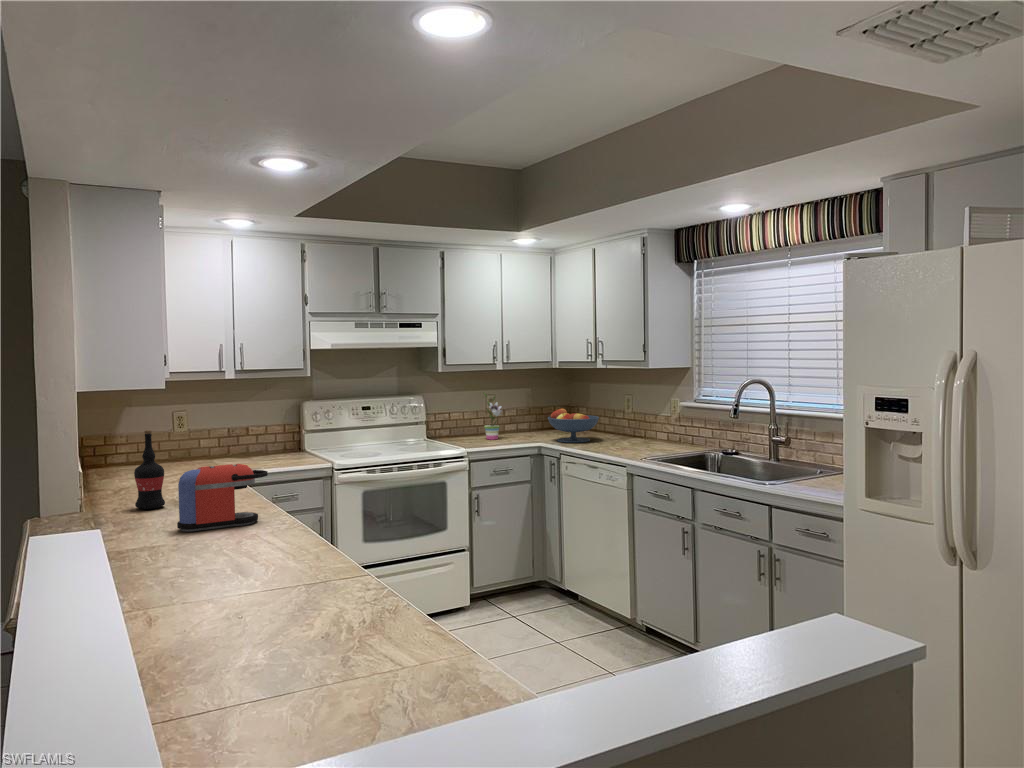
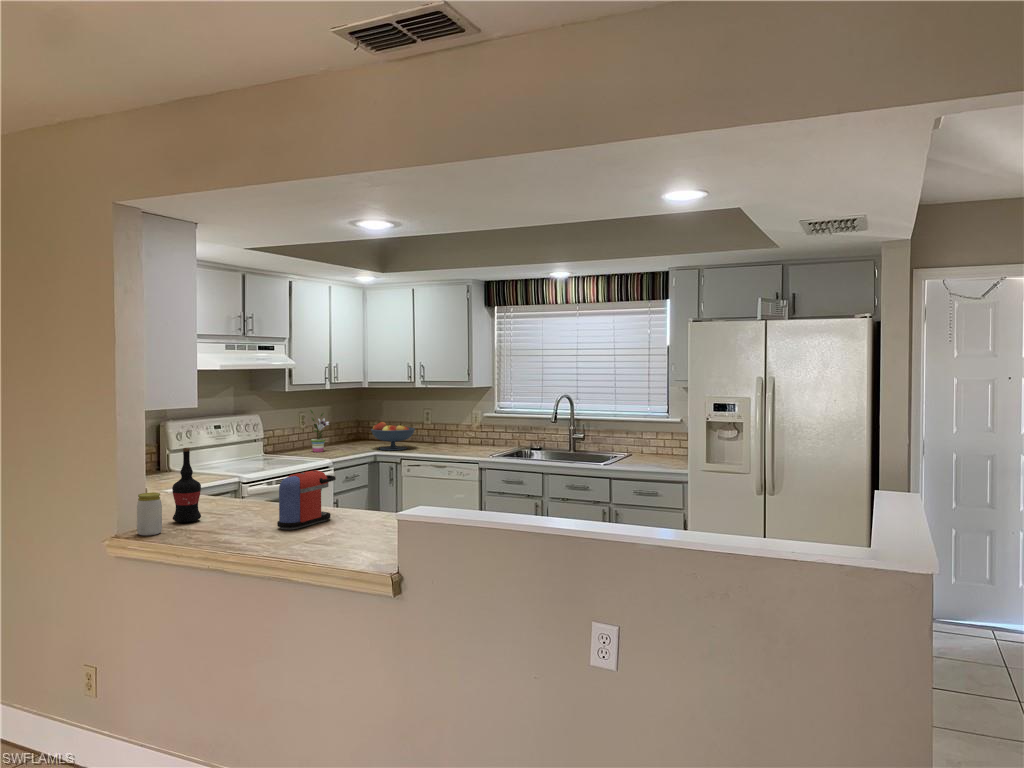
jar: none [71,475,99,520] -> present [137,493,162,535]

